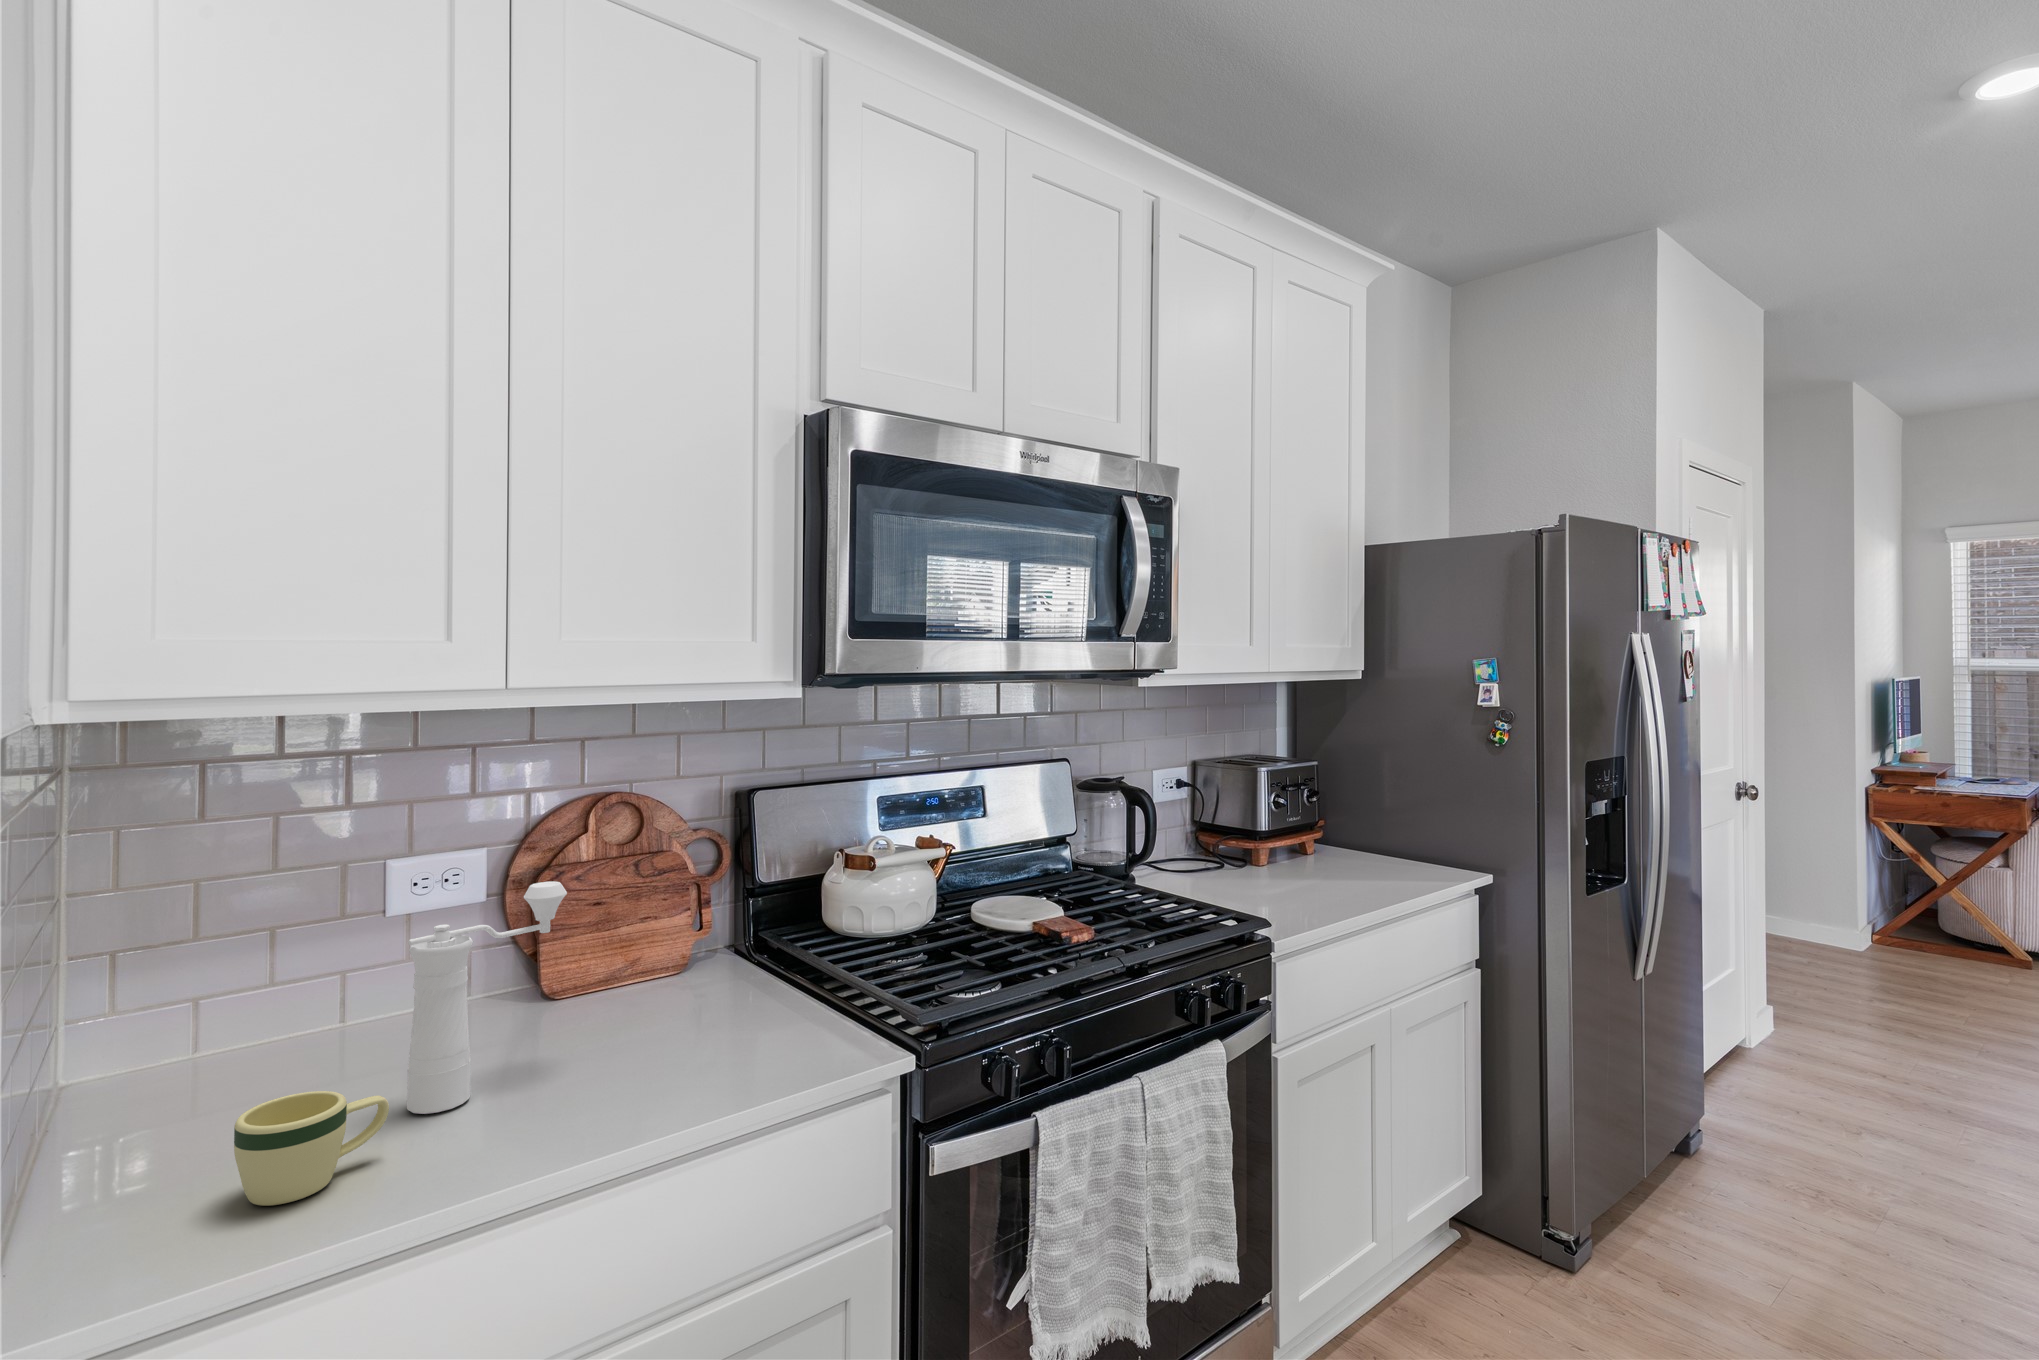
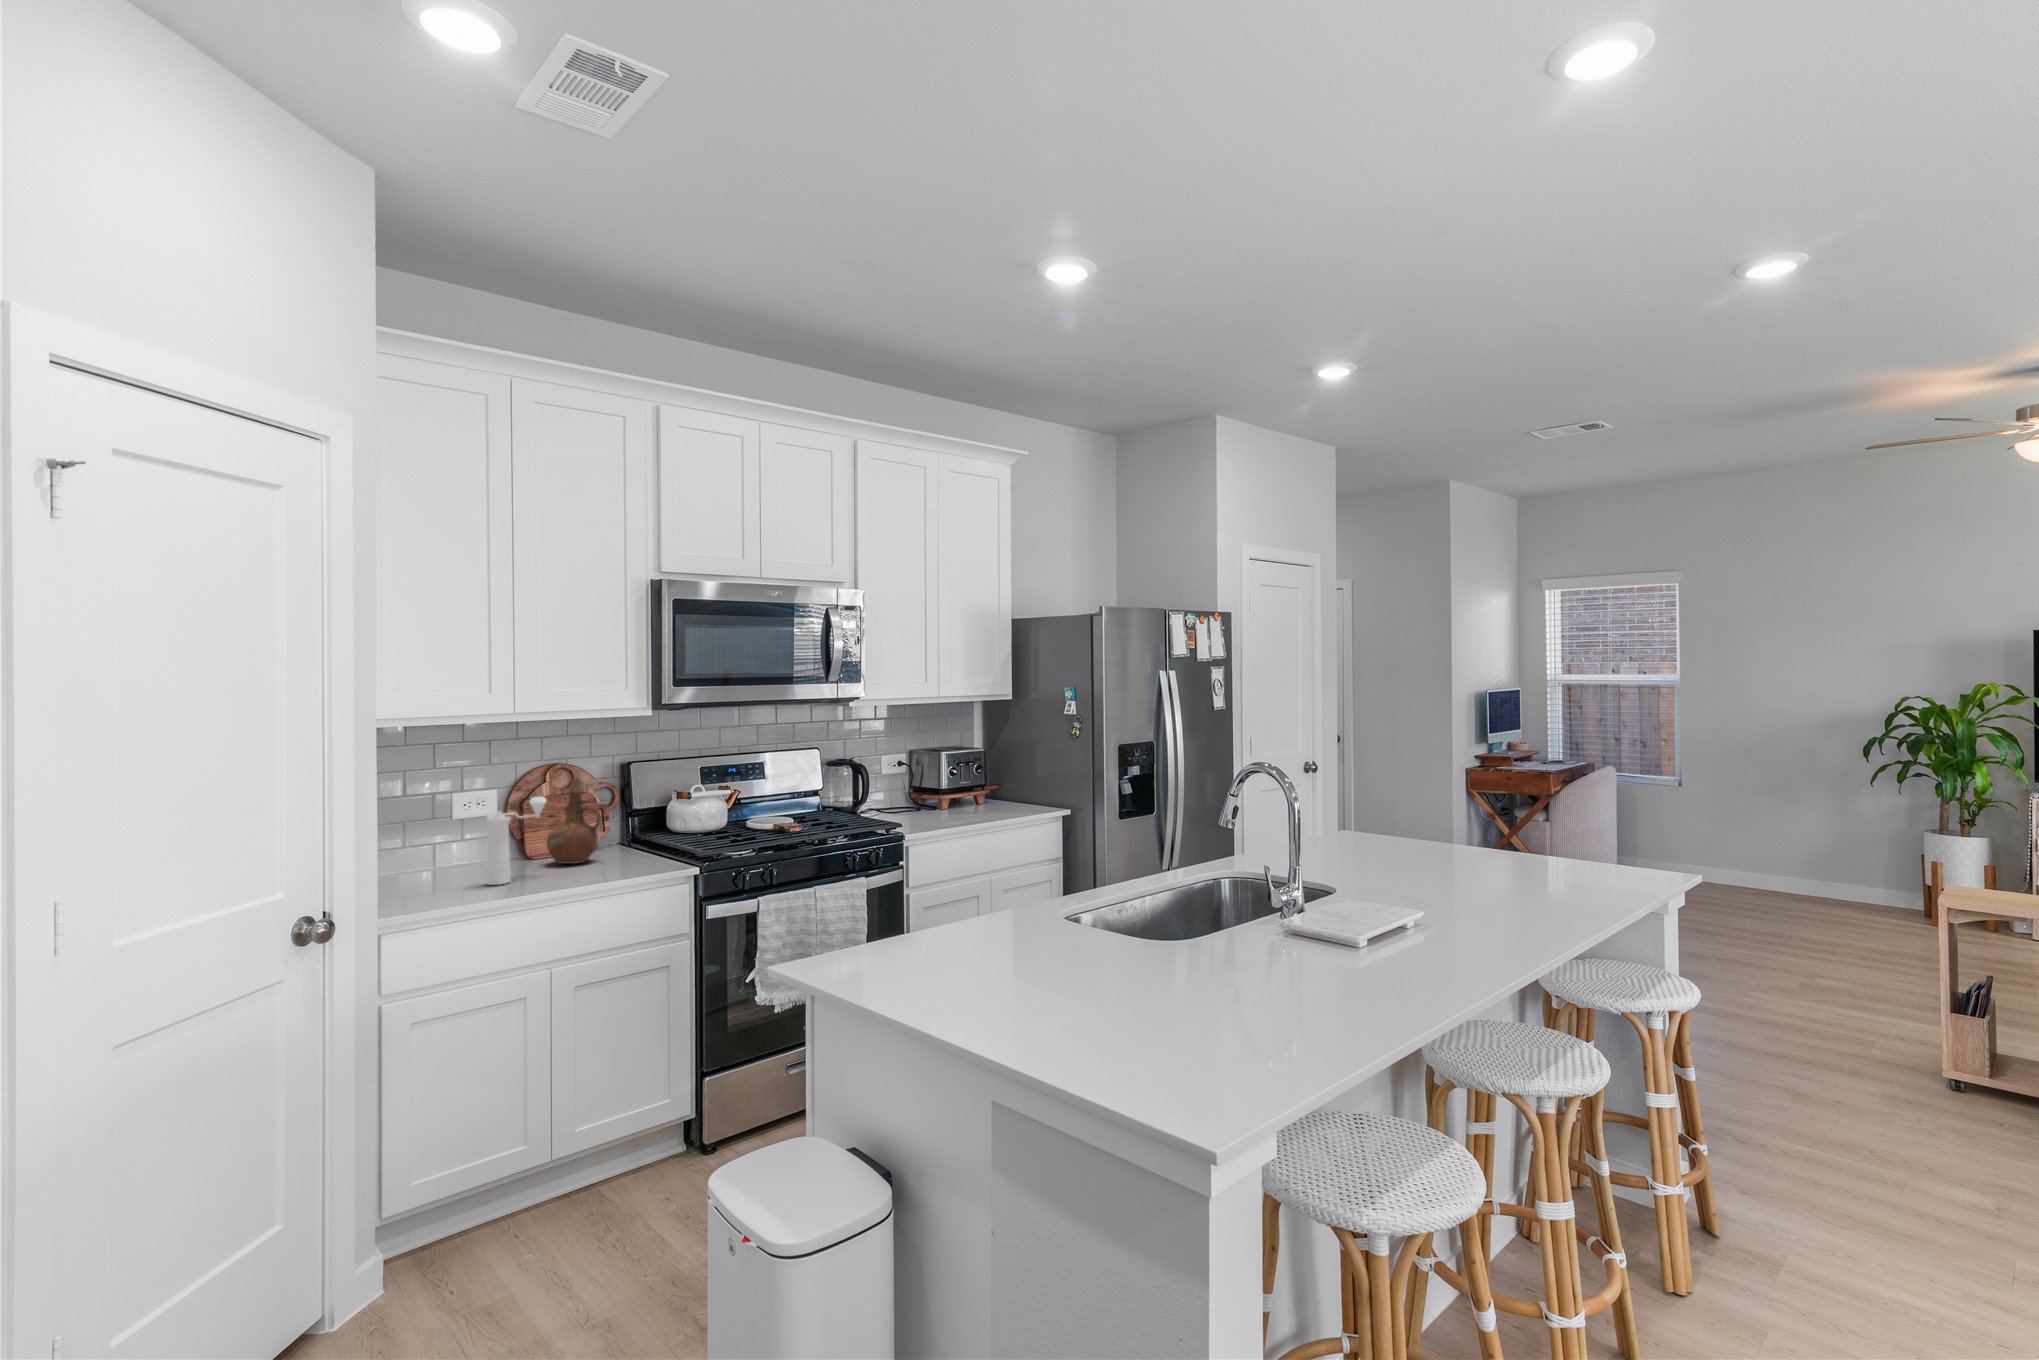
ceramic pitcher: none [576,831,693,1022] -> present [546,779,601,864]
mug: present [234,1091,389,1206] -> none [437,866,487,901]

